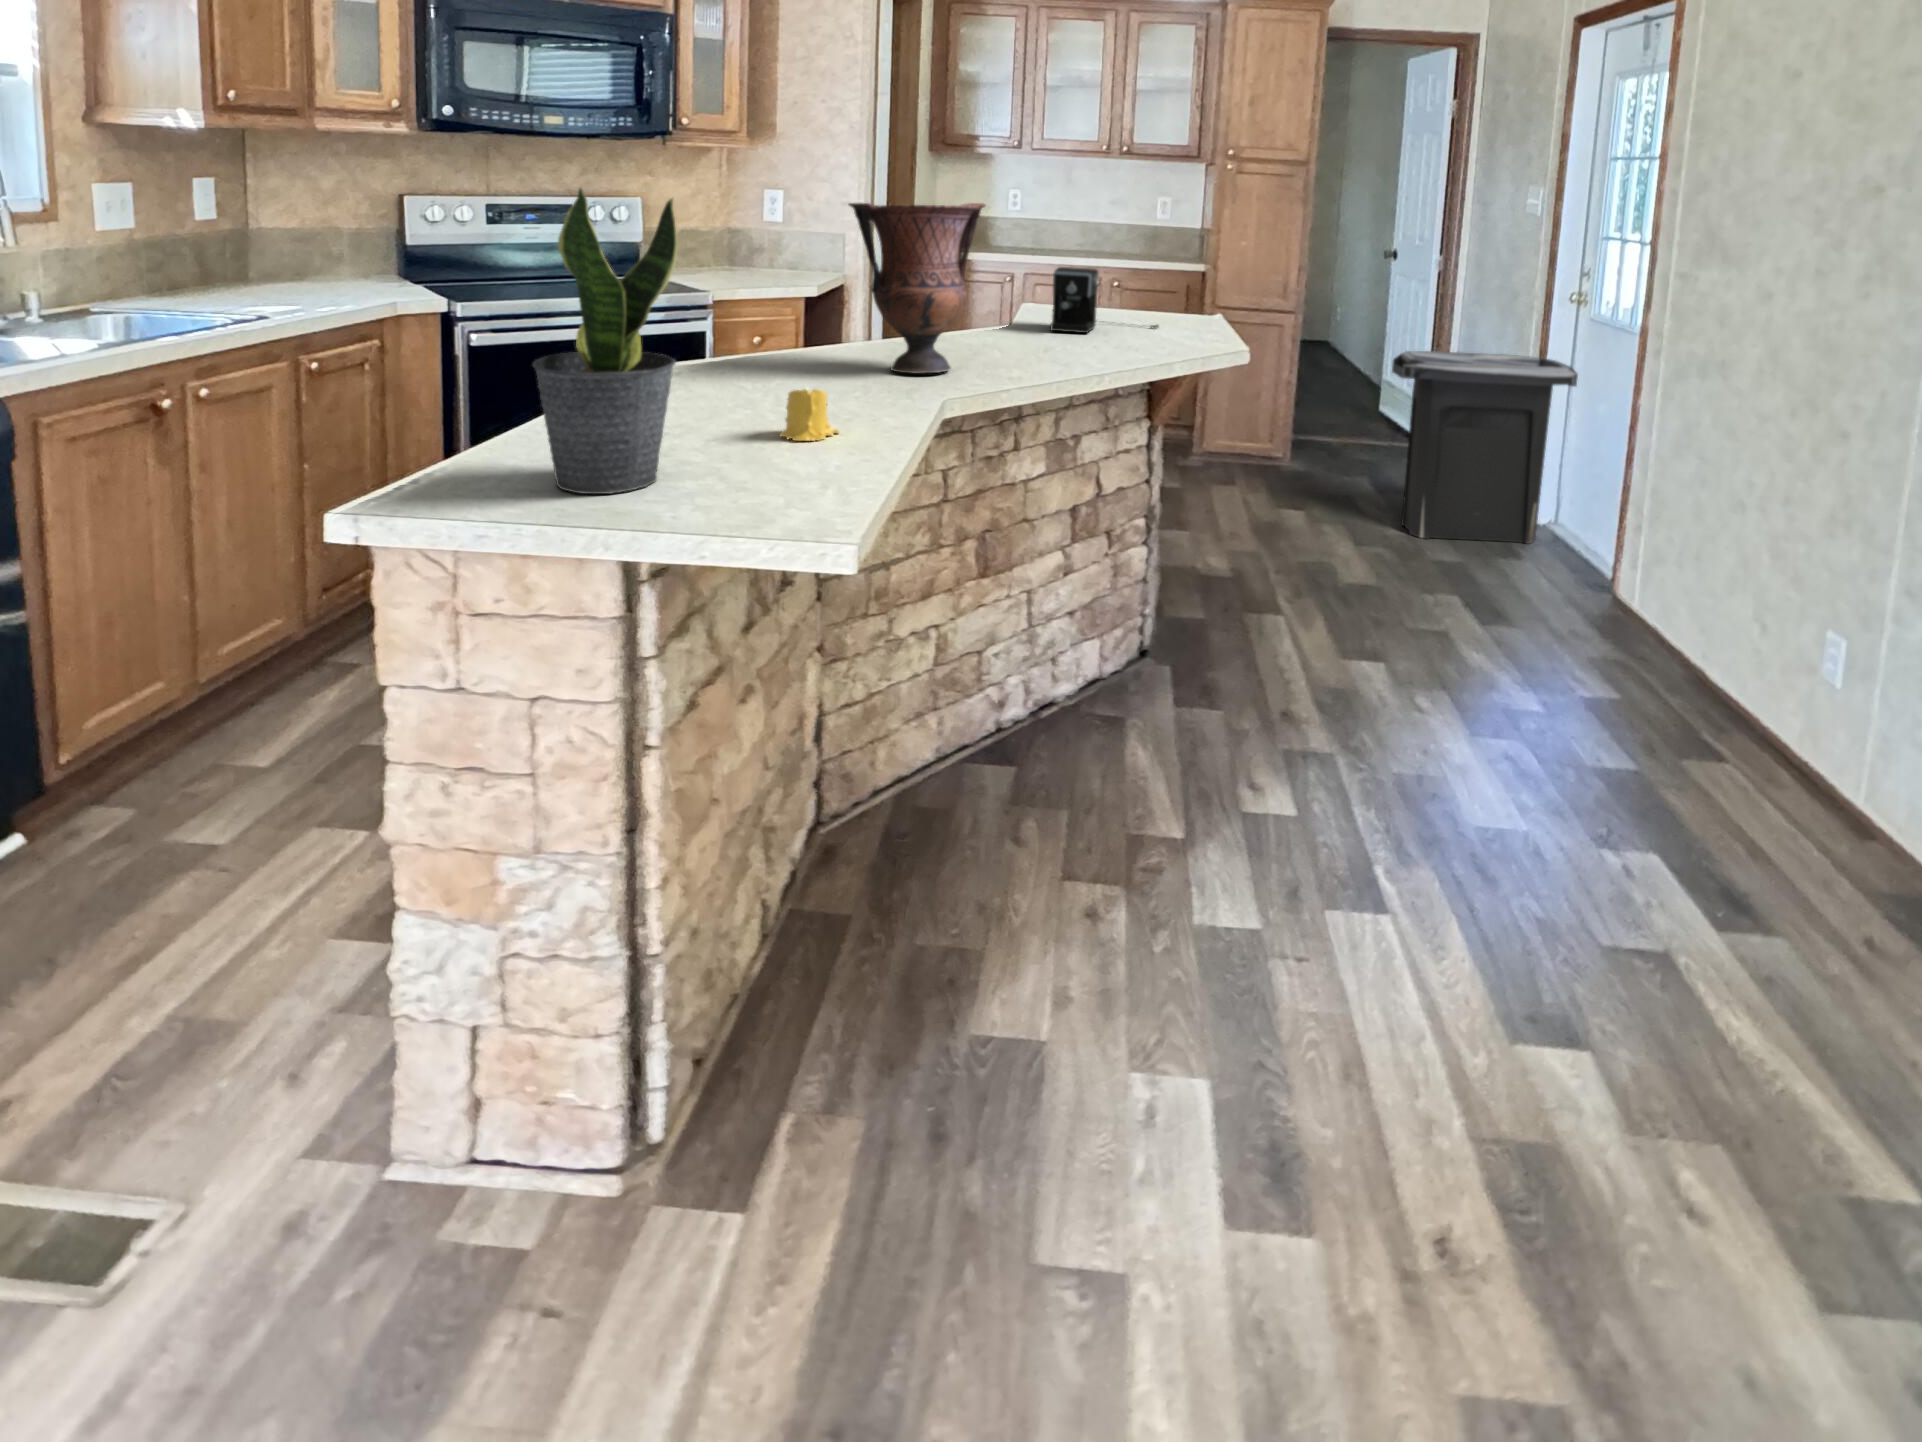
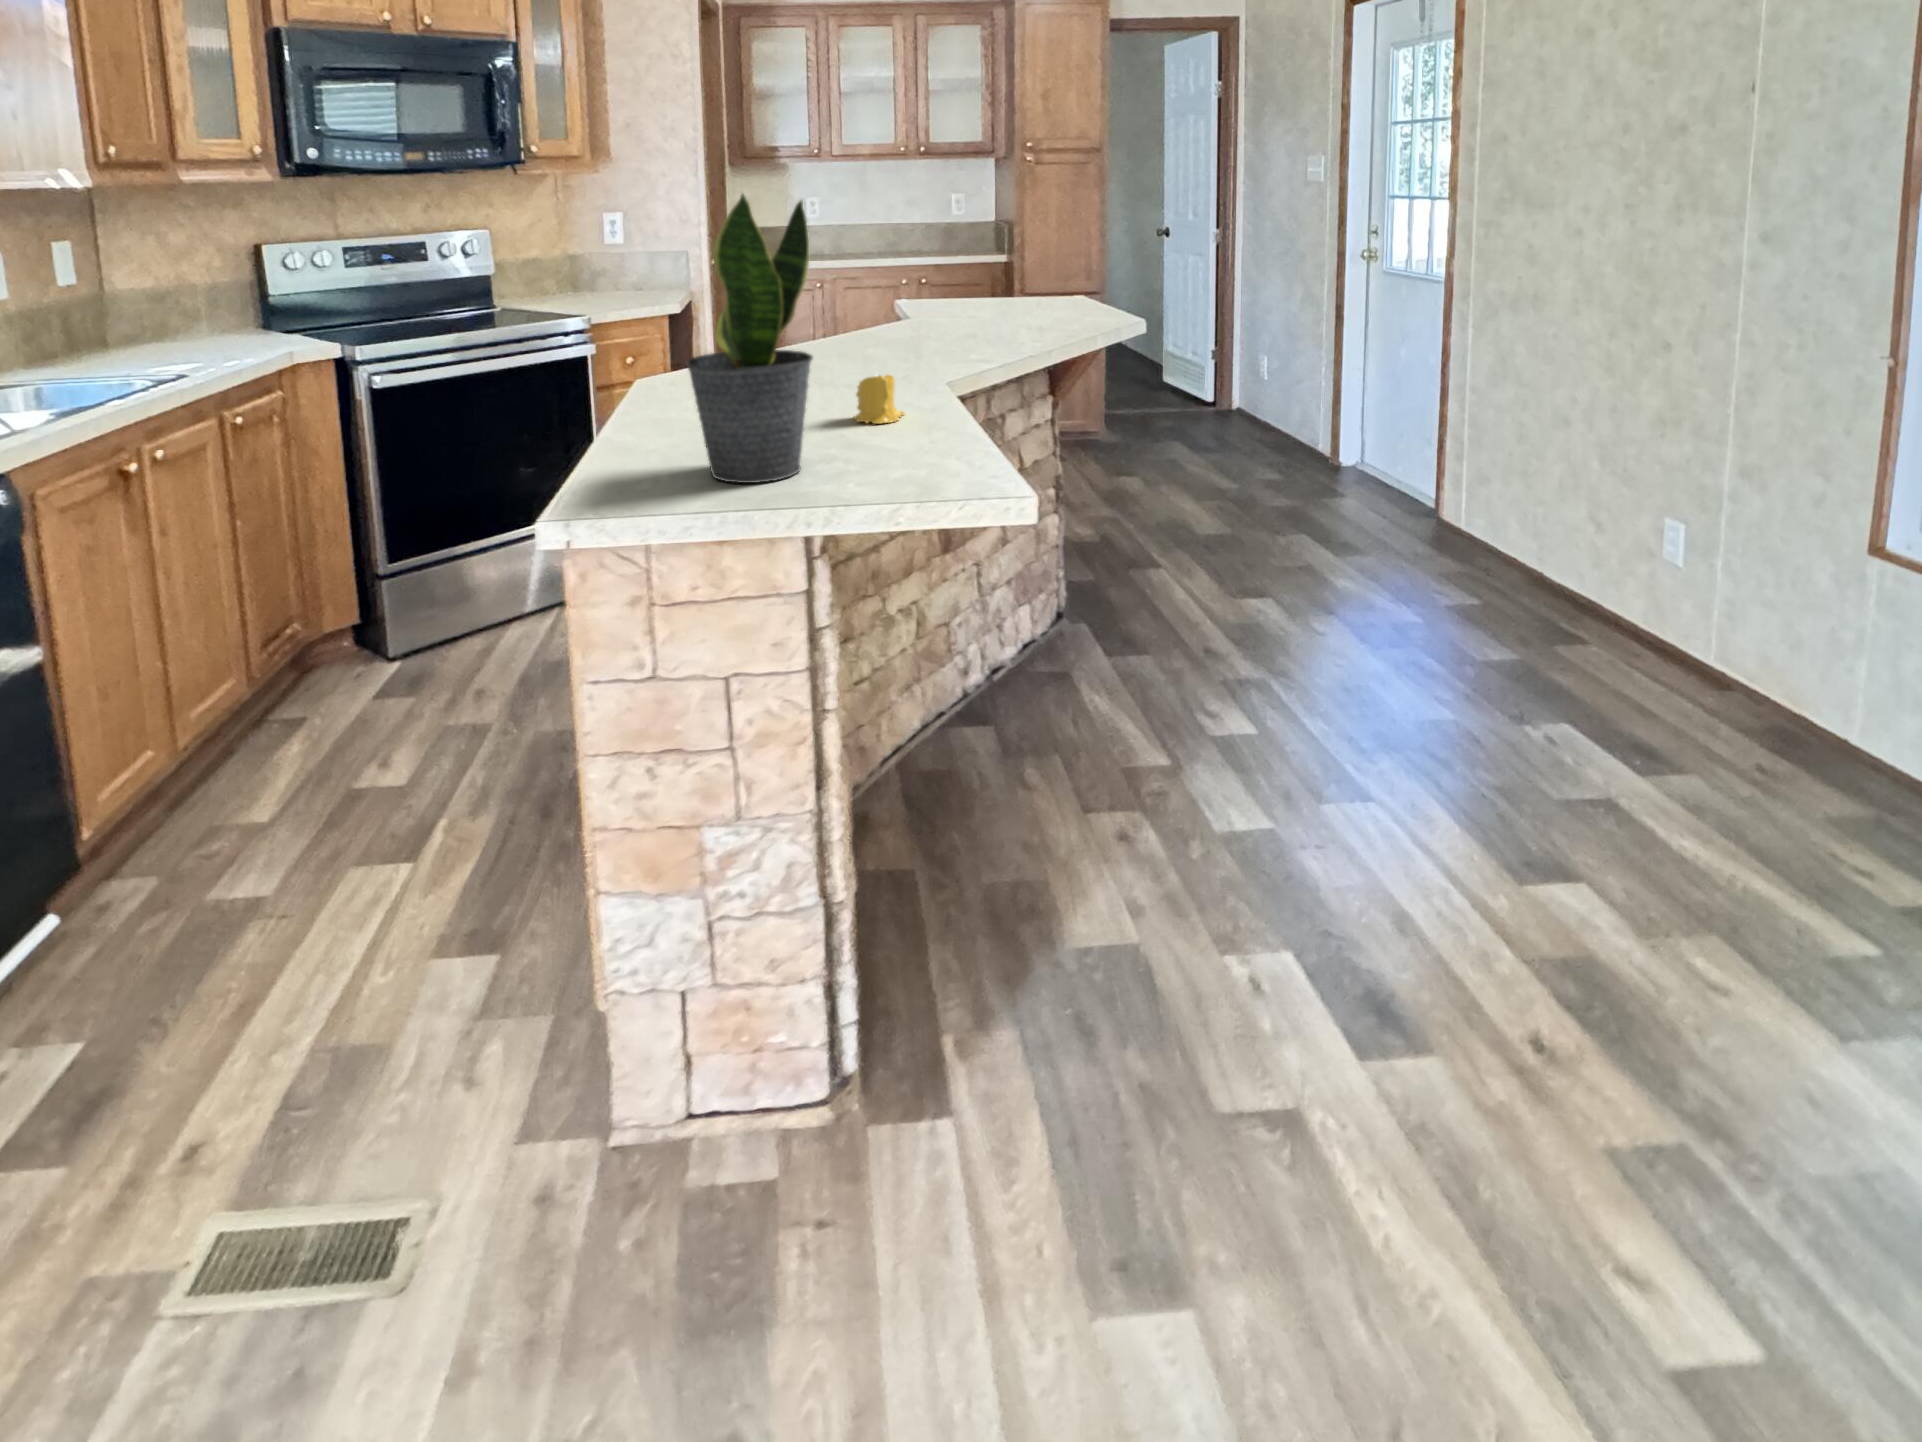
vase: present [849,203,986,373] -> none [827,198,944,362]
coffee maker: present [1050,267,1158,333] -> none [961,257,1058,318]
trash can: present [1392,351,1578,544] -> none [1208,312,1372,486]

